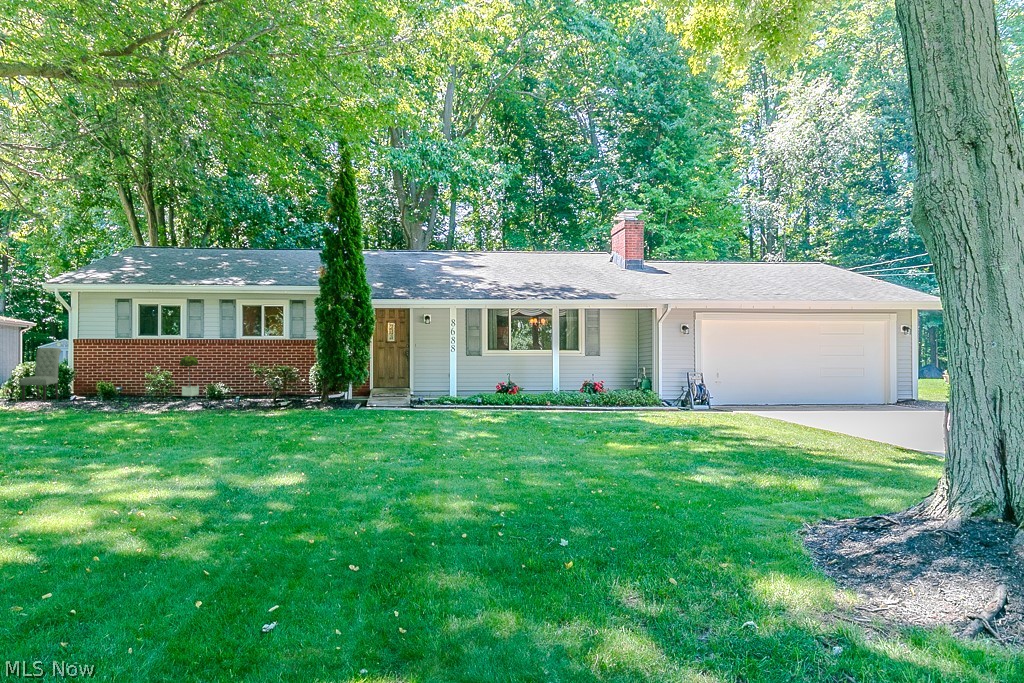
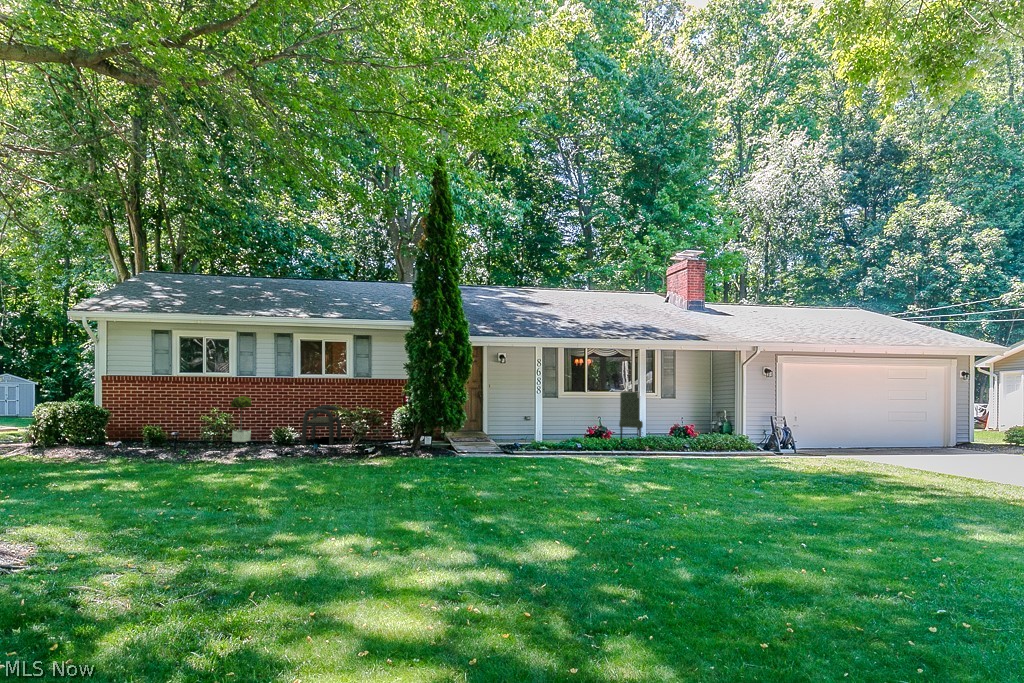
chair: present [20,348,61,402] -> present [619,392,643,444]
bench: none [237,364,279,399] -> present [301,405,341,445]

